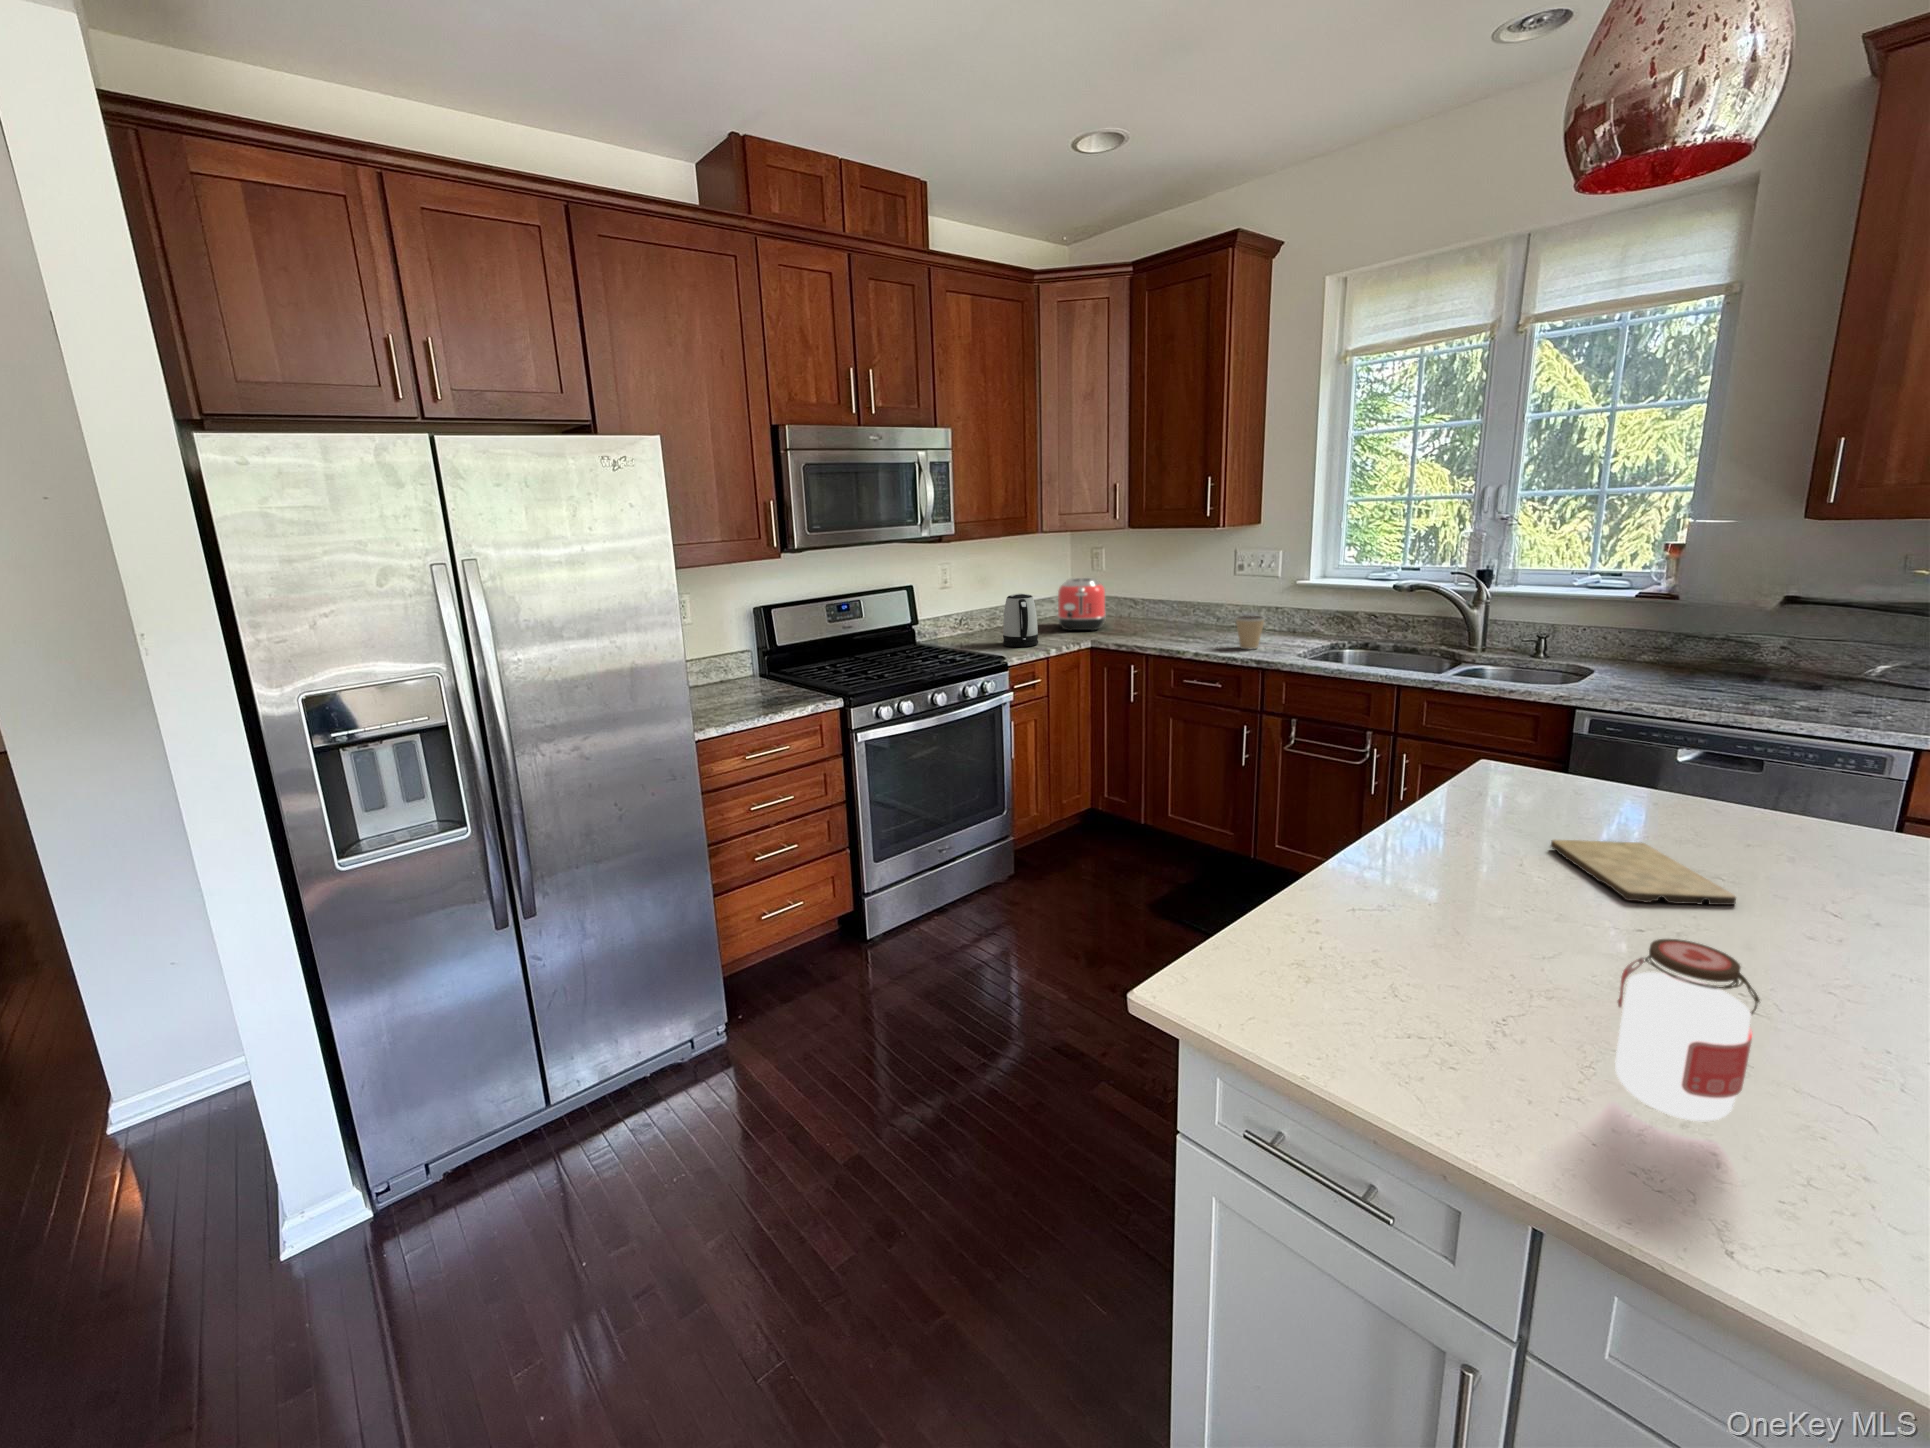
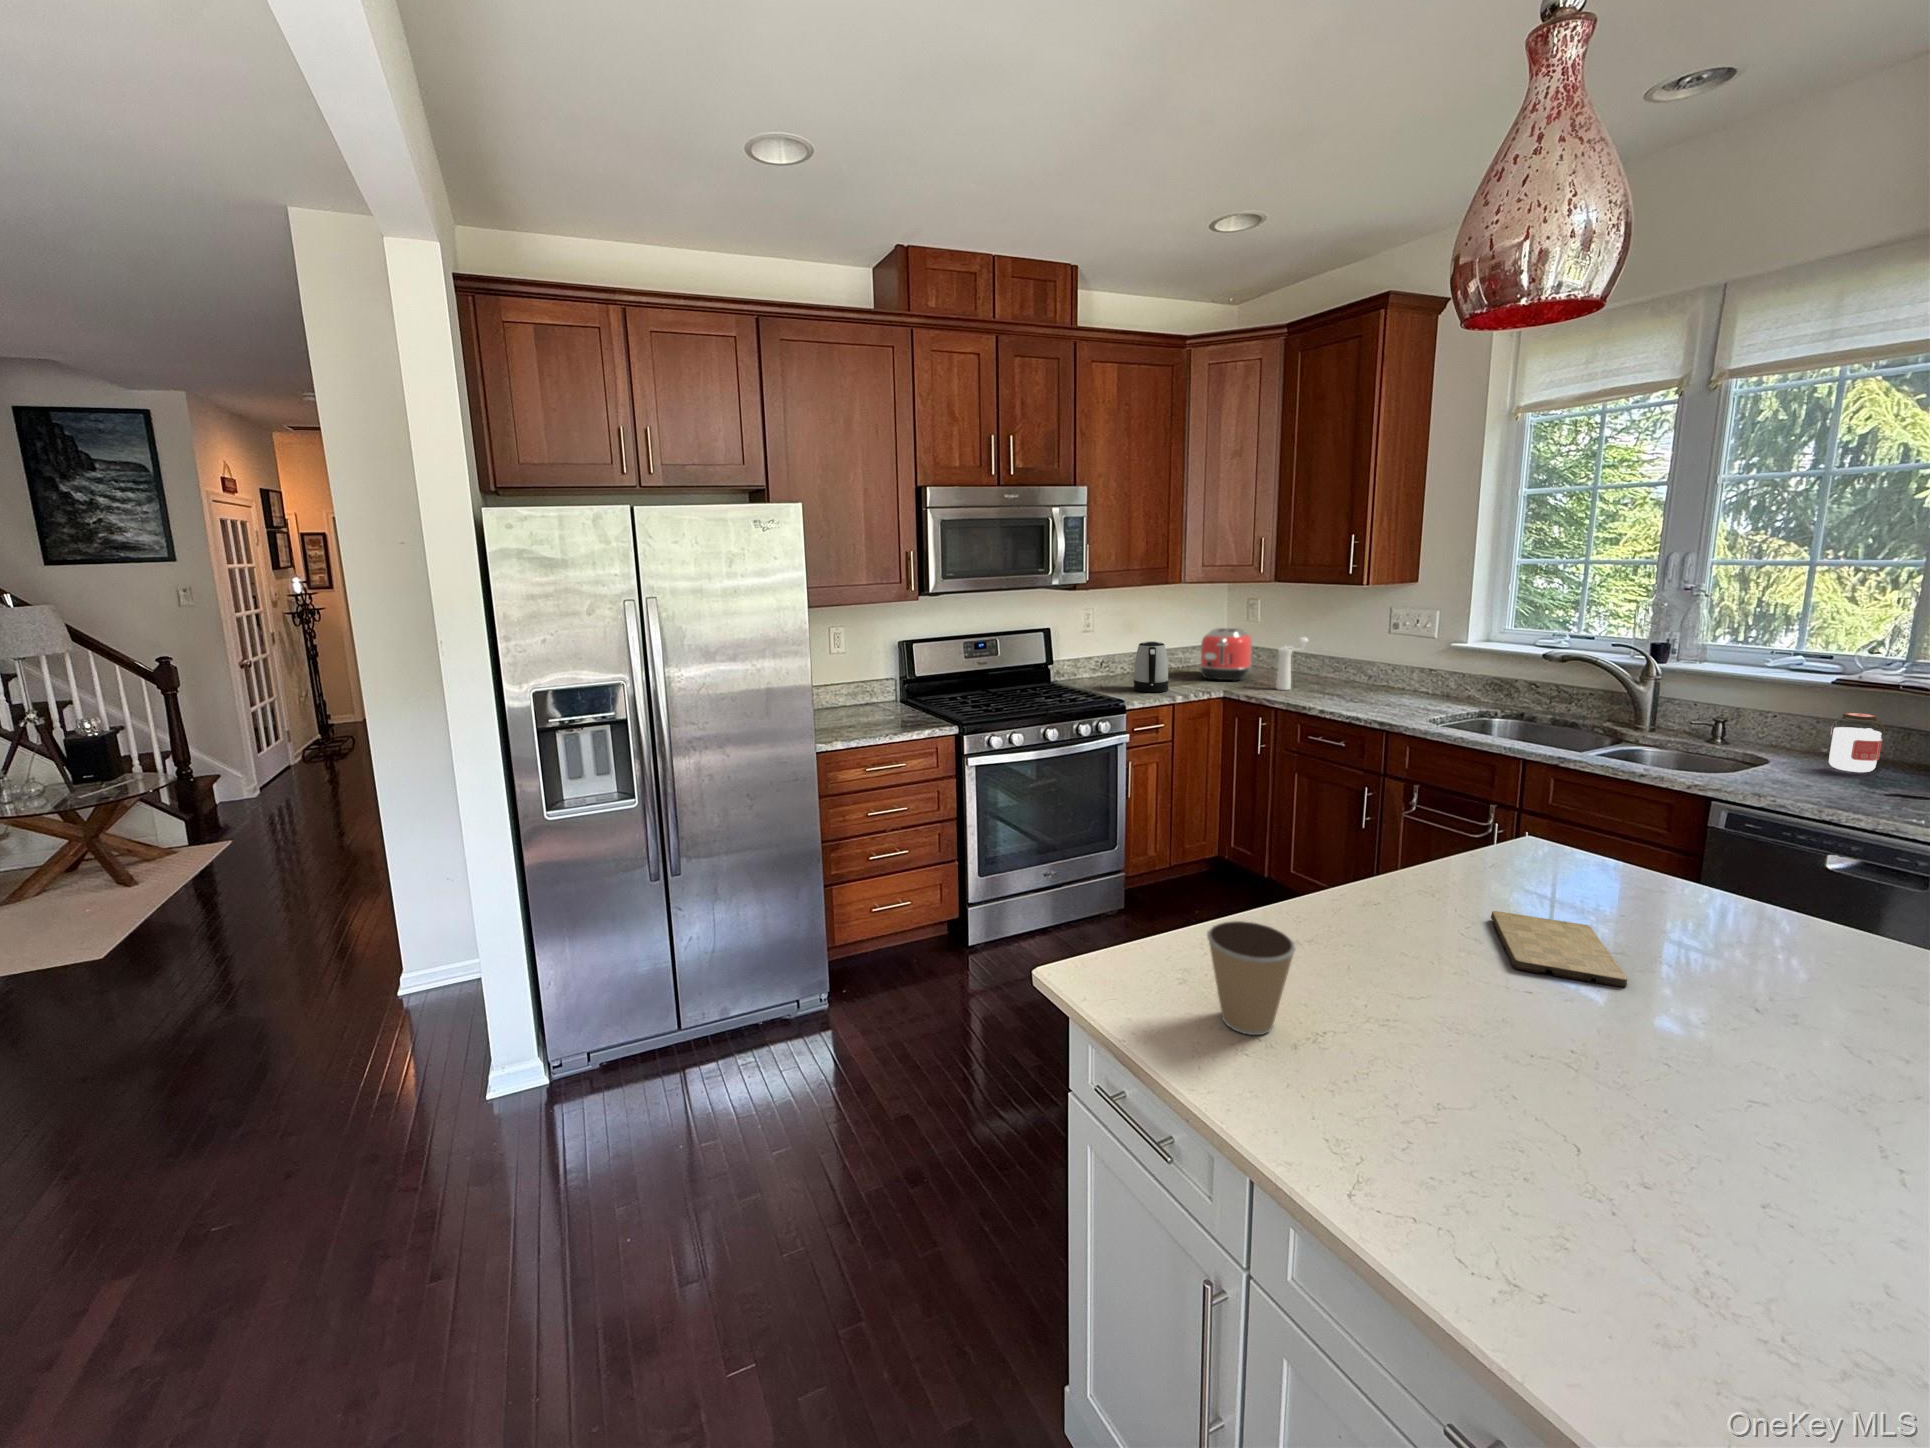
pepper mill: none [1138,583,1164,636] -> present [1276,637,1308,690]
coffee cup: present [1236,616,1265,649] -> present [1207,921,1295,1035]
jar: present [1615,939,1760,1121] -> present [1829,713,1885,772]

